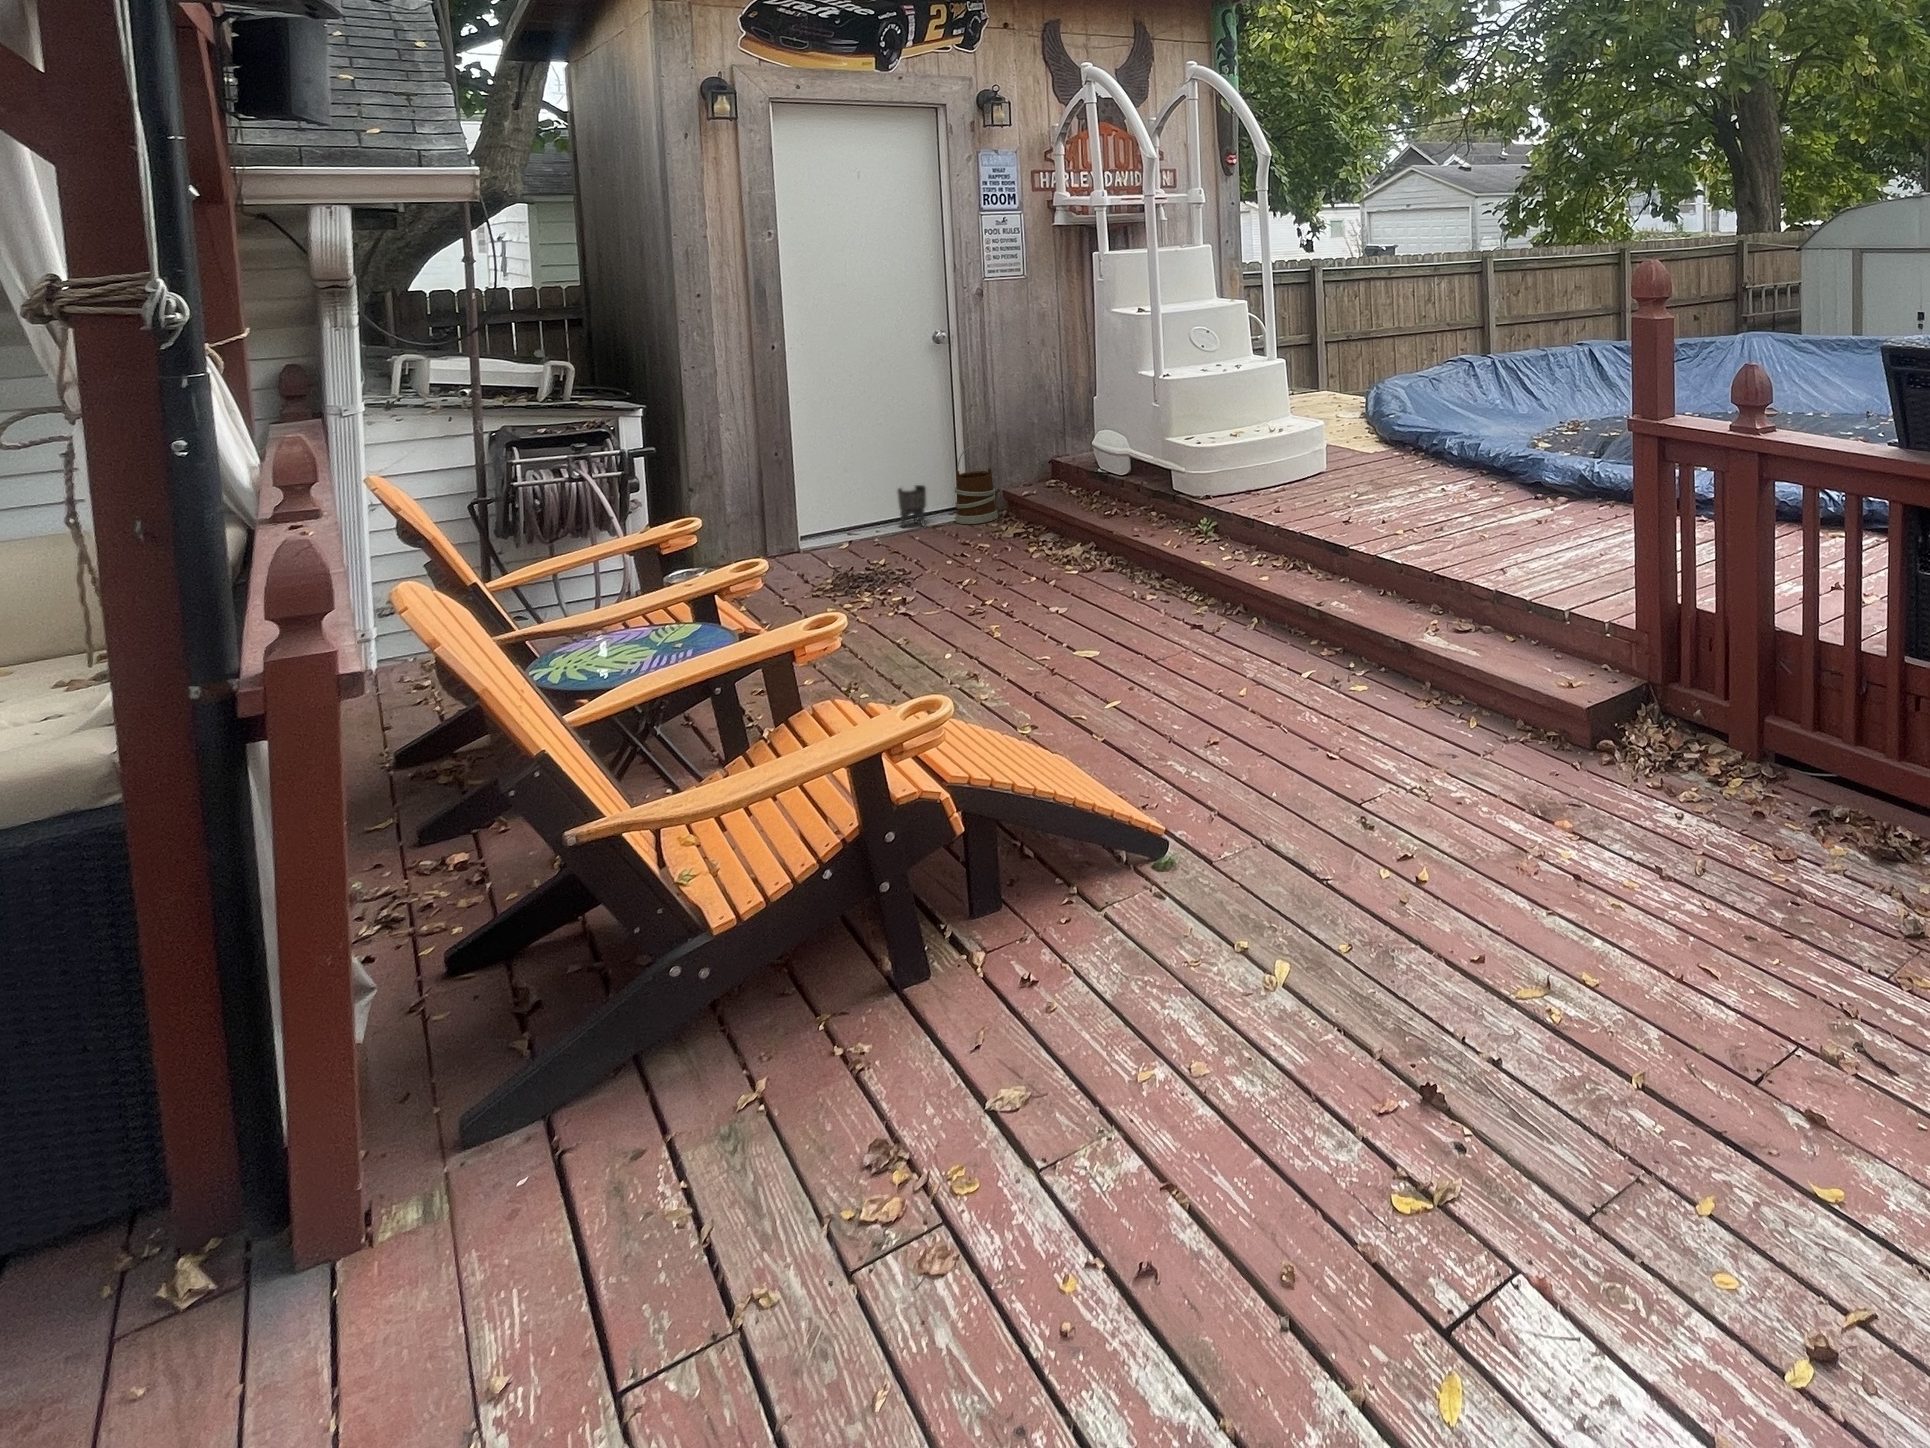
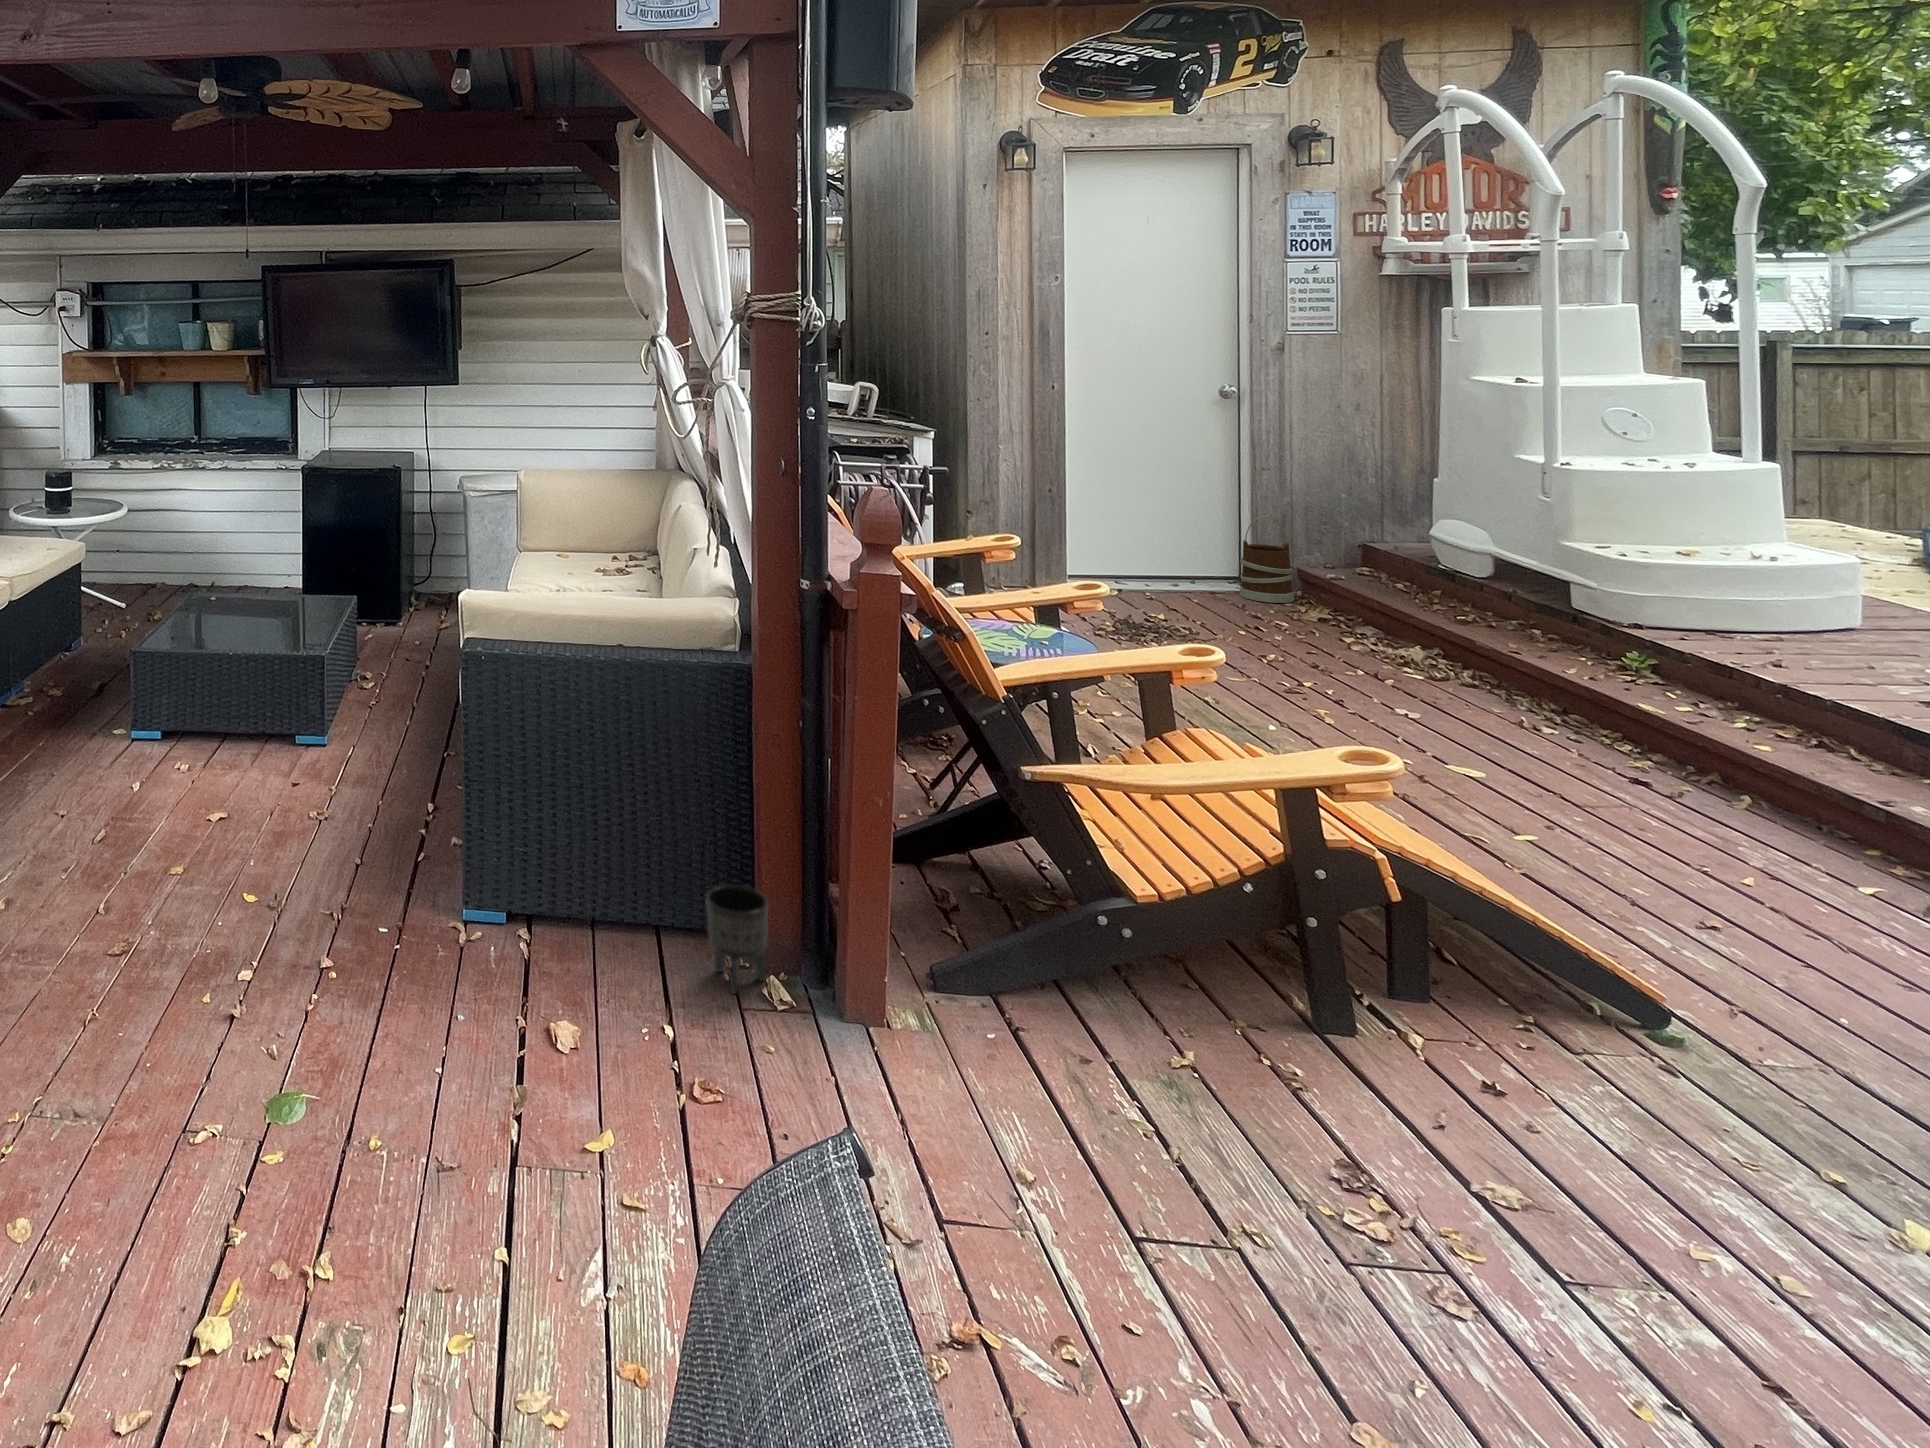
planter: present [897,485,926,527] -> present [707,885,768,994]

